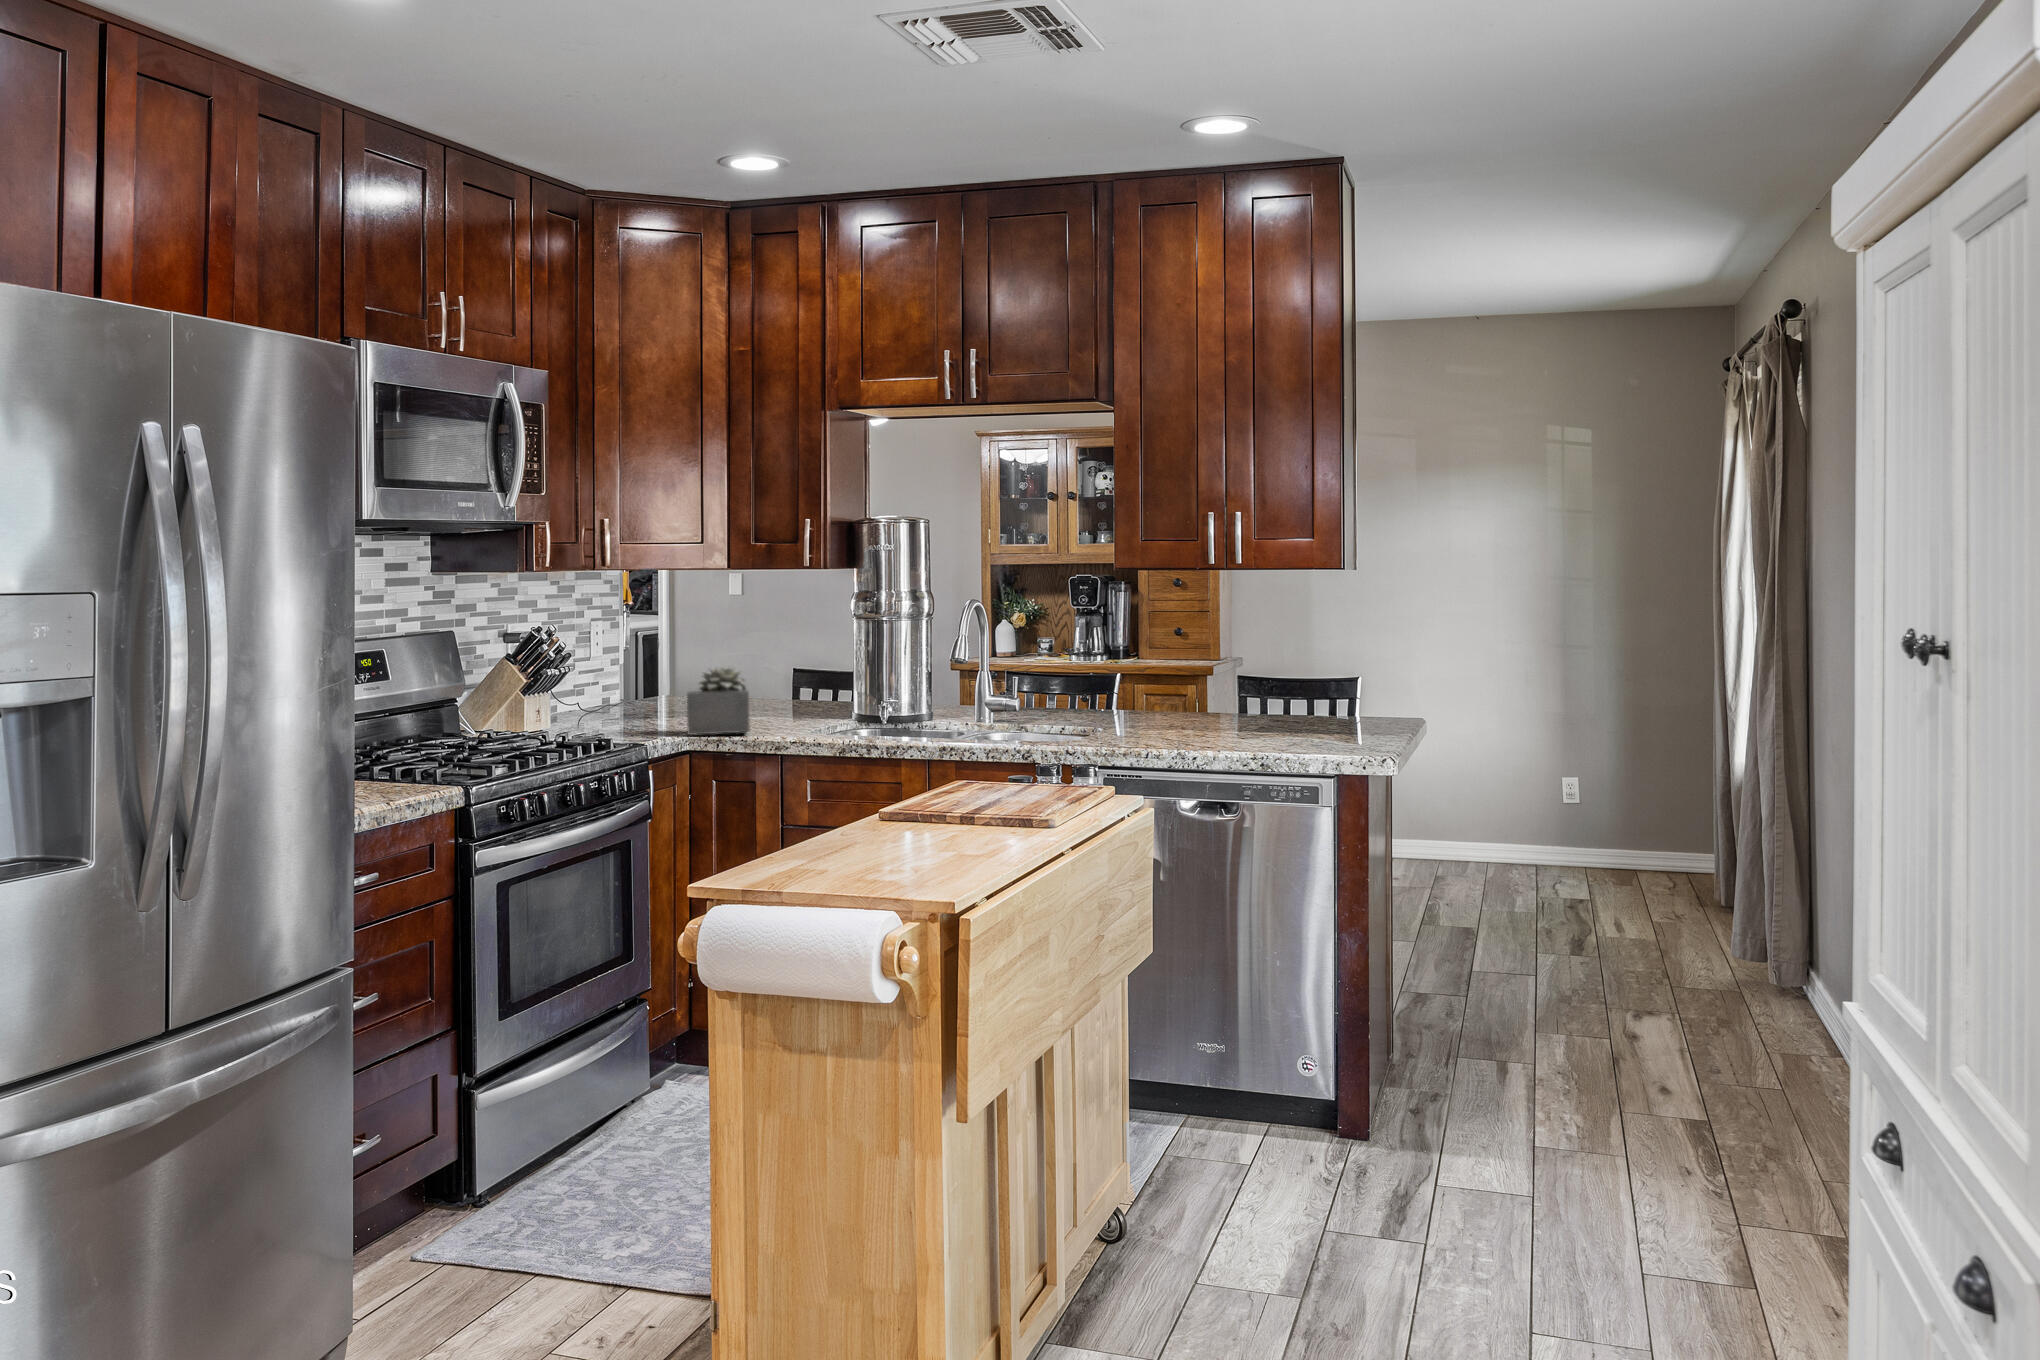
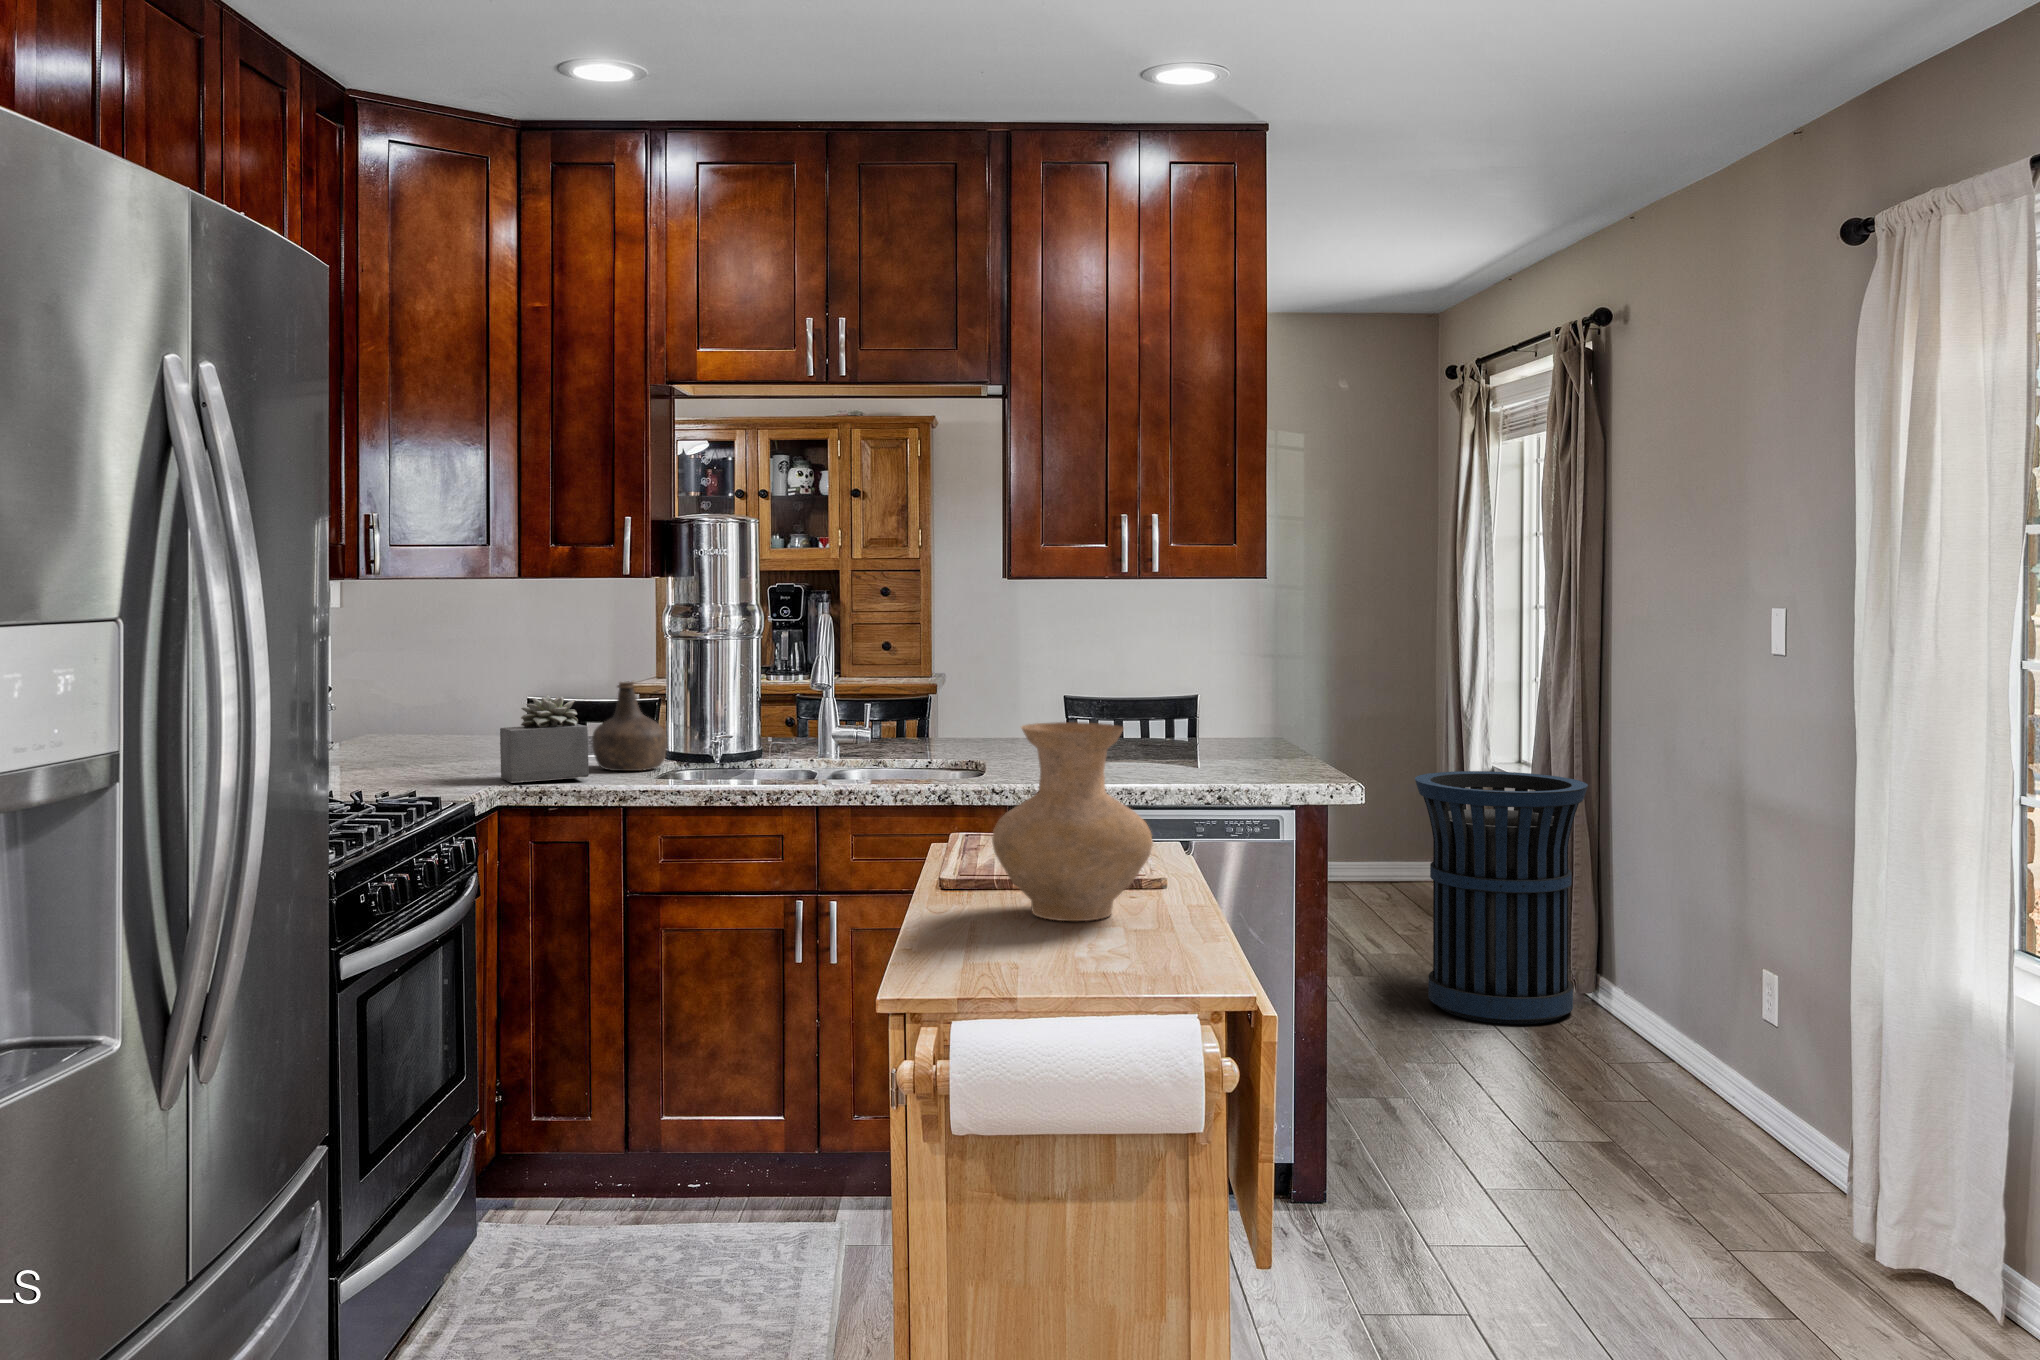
bottle: none [769,656,828,729] -> present [592,681,667,771]
vase: none [889,689,1017,847] -> present [992,722,1153,921]
trash can: none [1588,756,1766,1005] -> present [1415,771,1588,1024]

